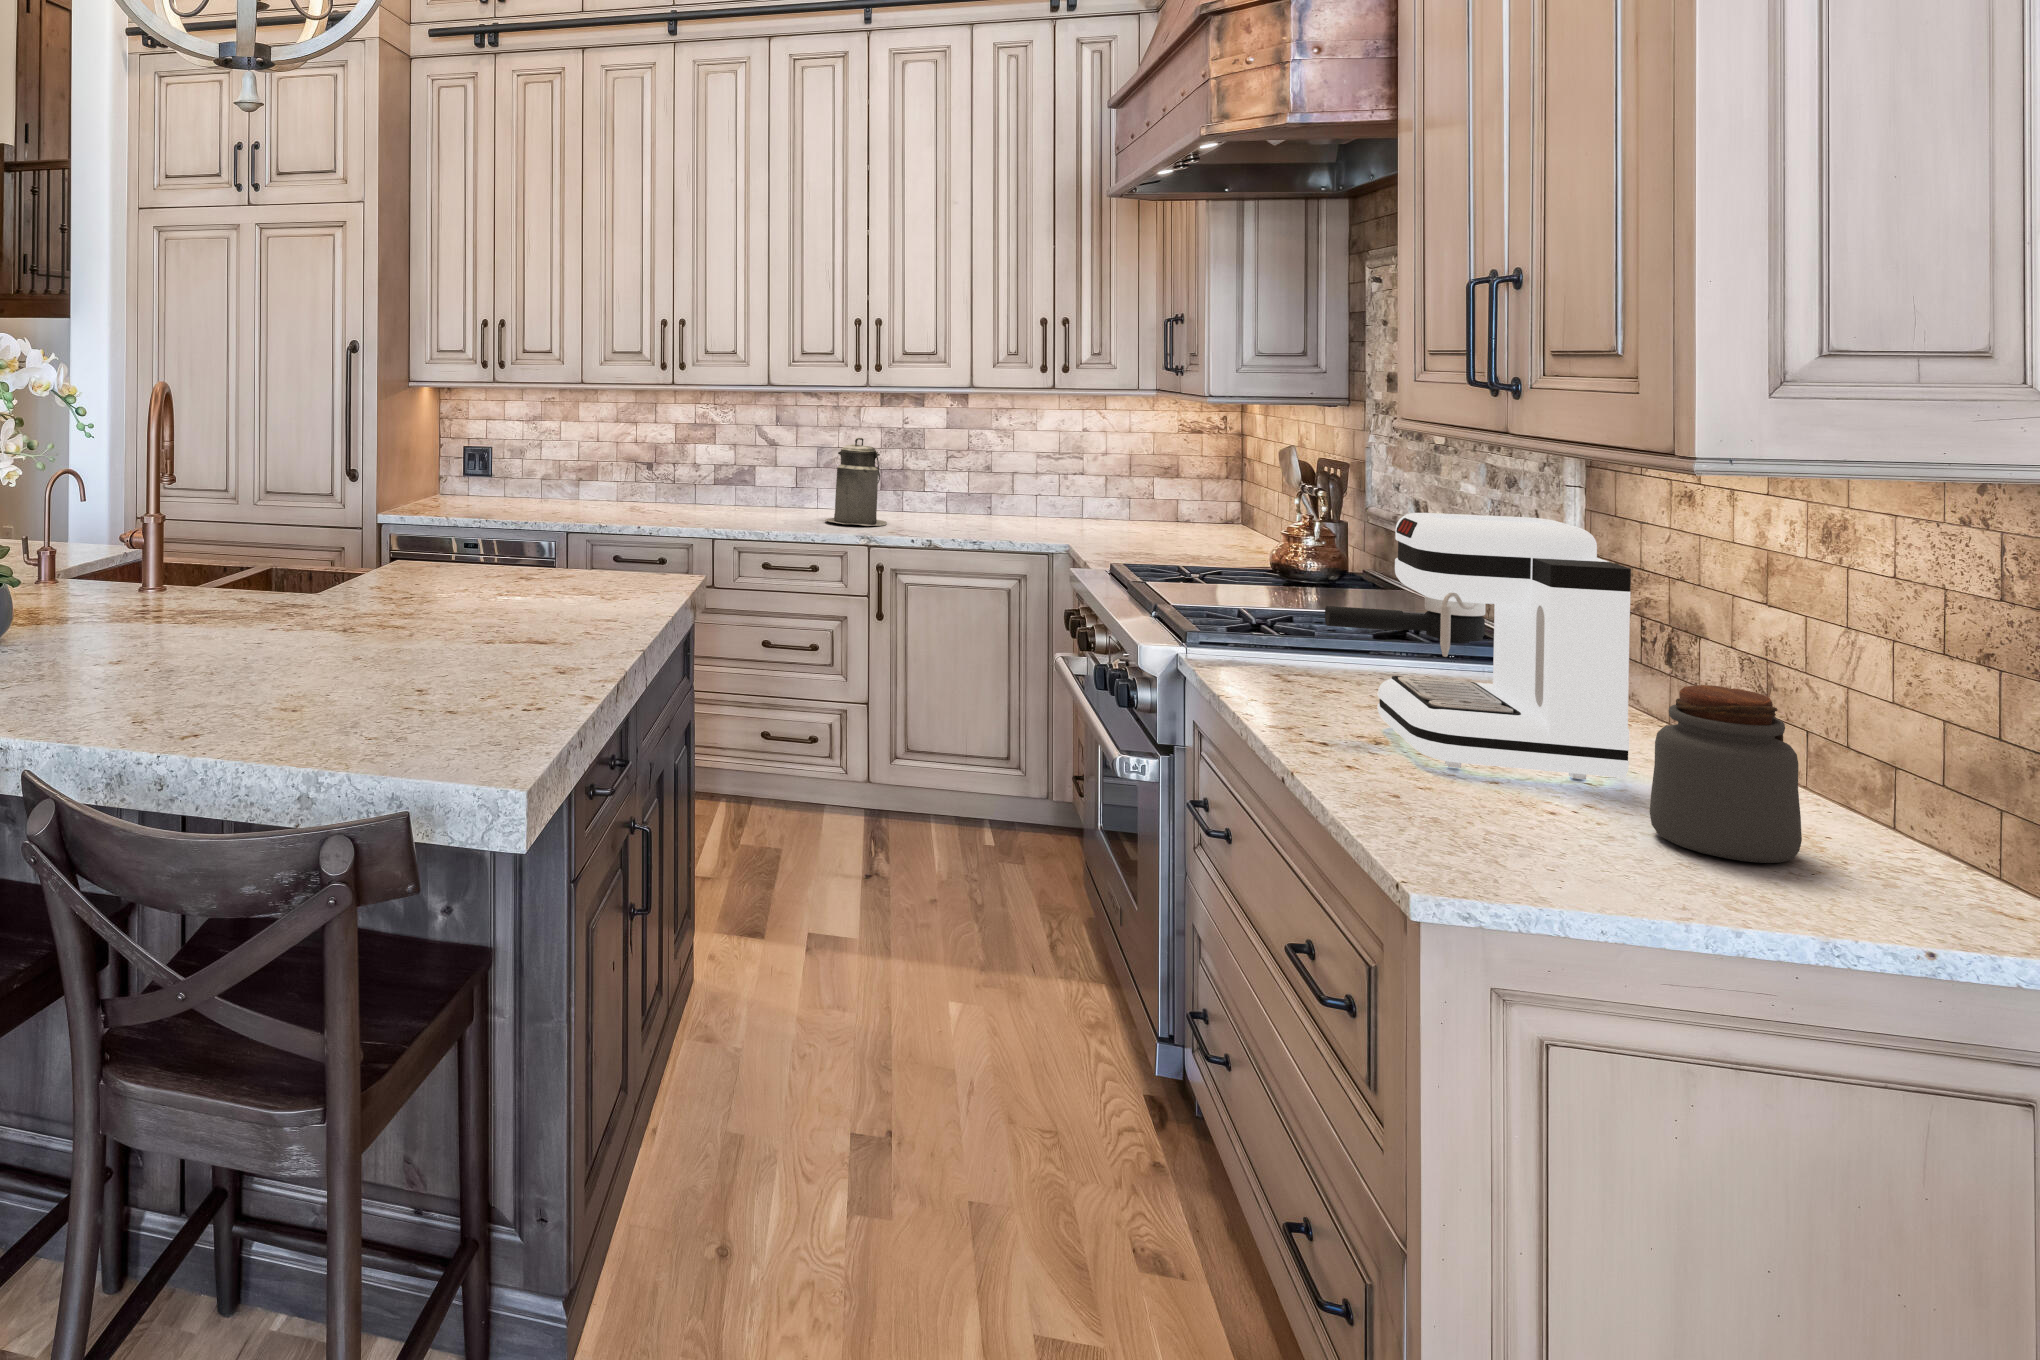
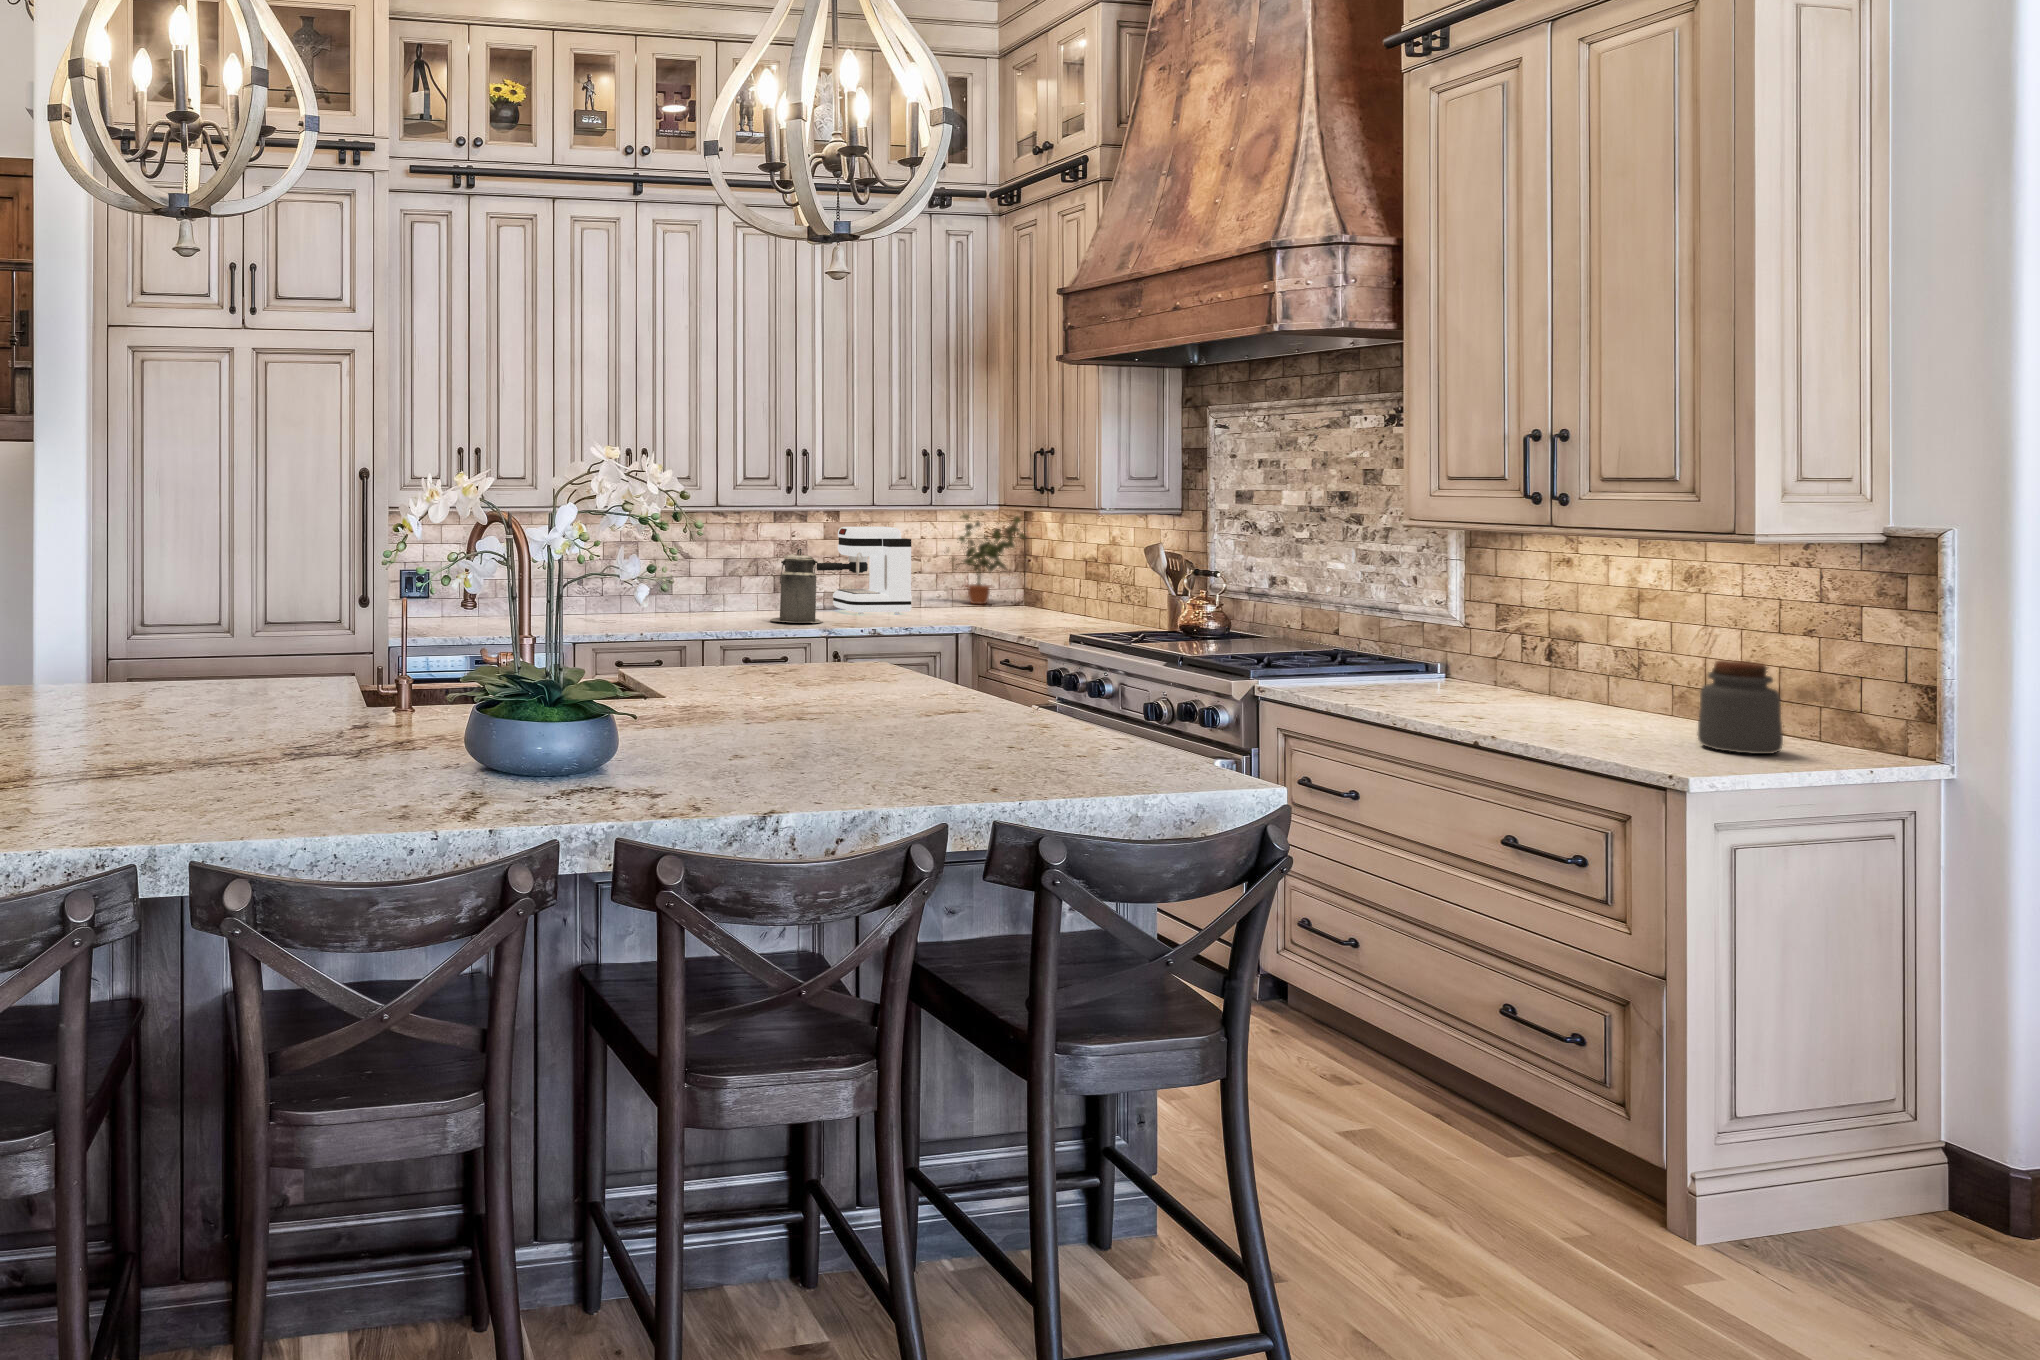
potted plant: none [1092,398,1222,517] -> present [951,513,1026,604]
coffee maker: present [1325,513,1631,779] -> present [816,527,912,614]

